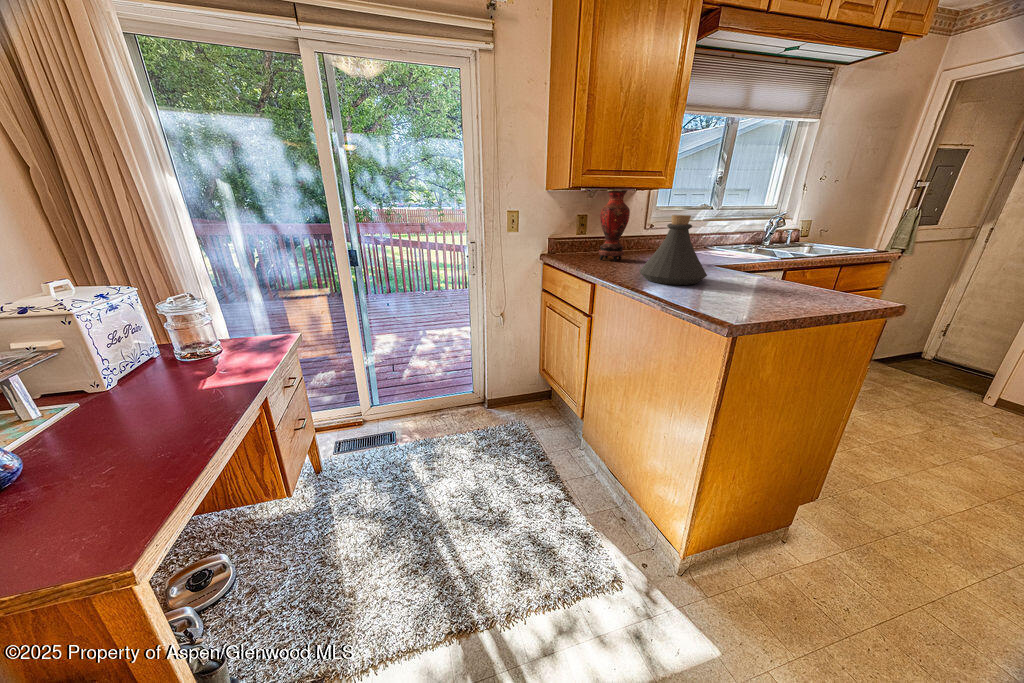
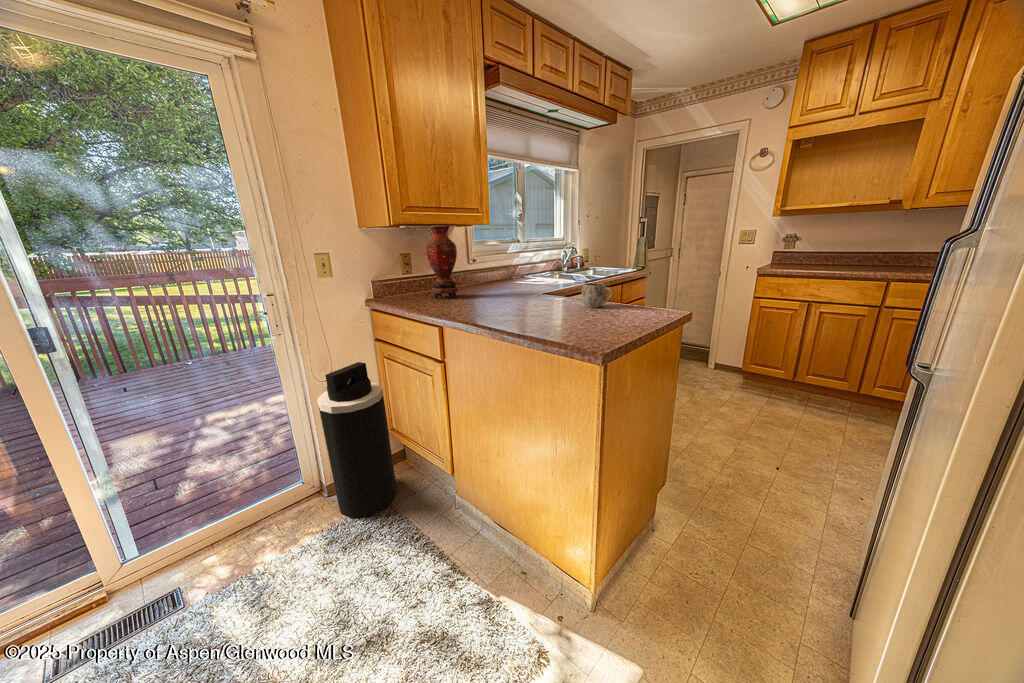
bottle: present [639,215,707,285] -> none [485,247,548,316]
mug: none [751,260,792,288] -> present [581,283,613,308]
trash can: none [491,306,540,431] -> present [317,362,397,518]

